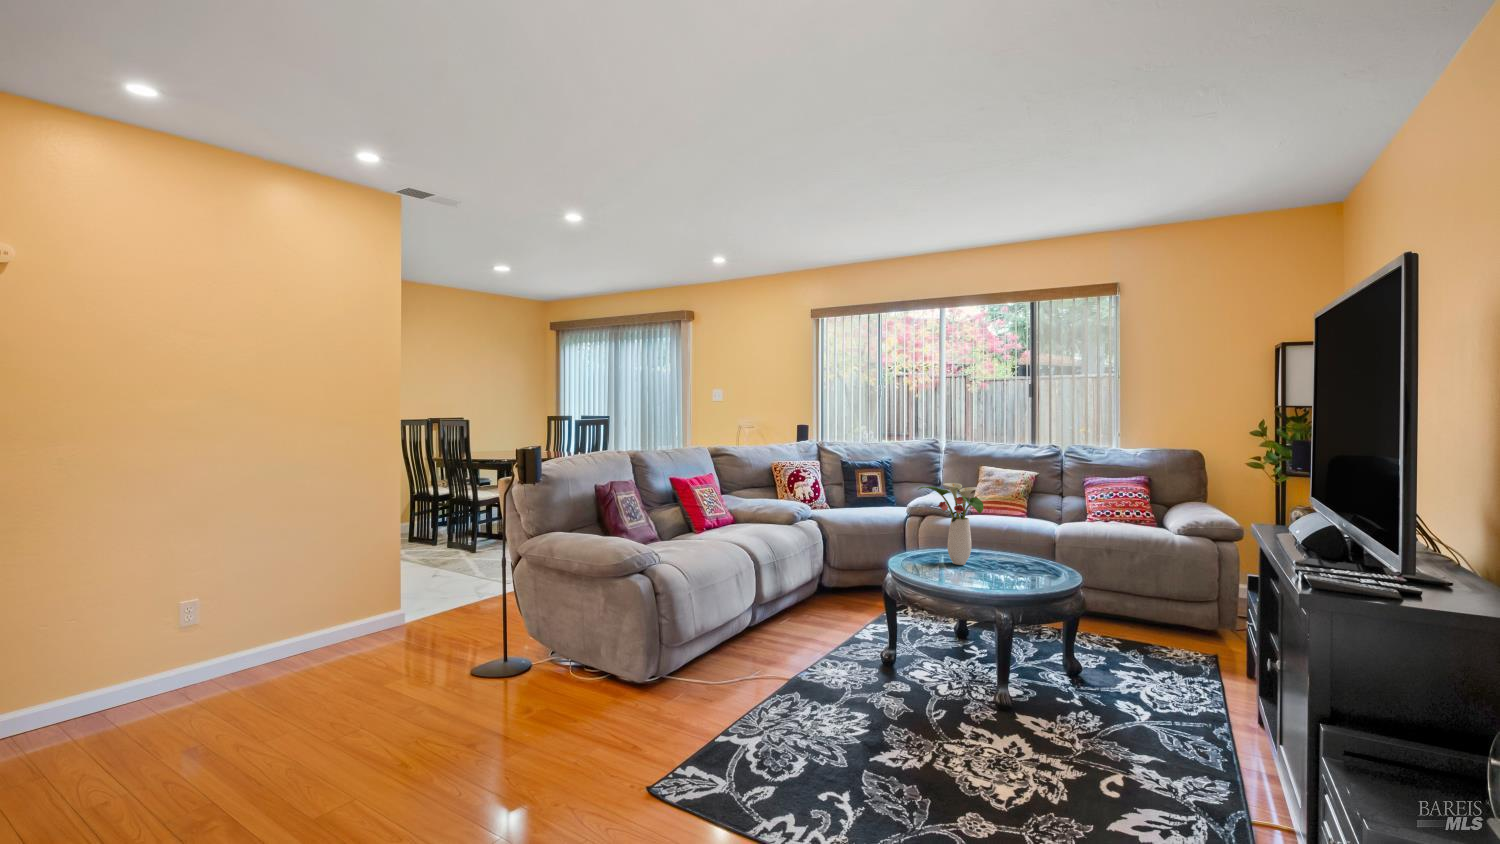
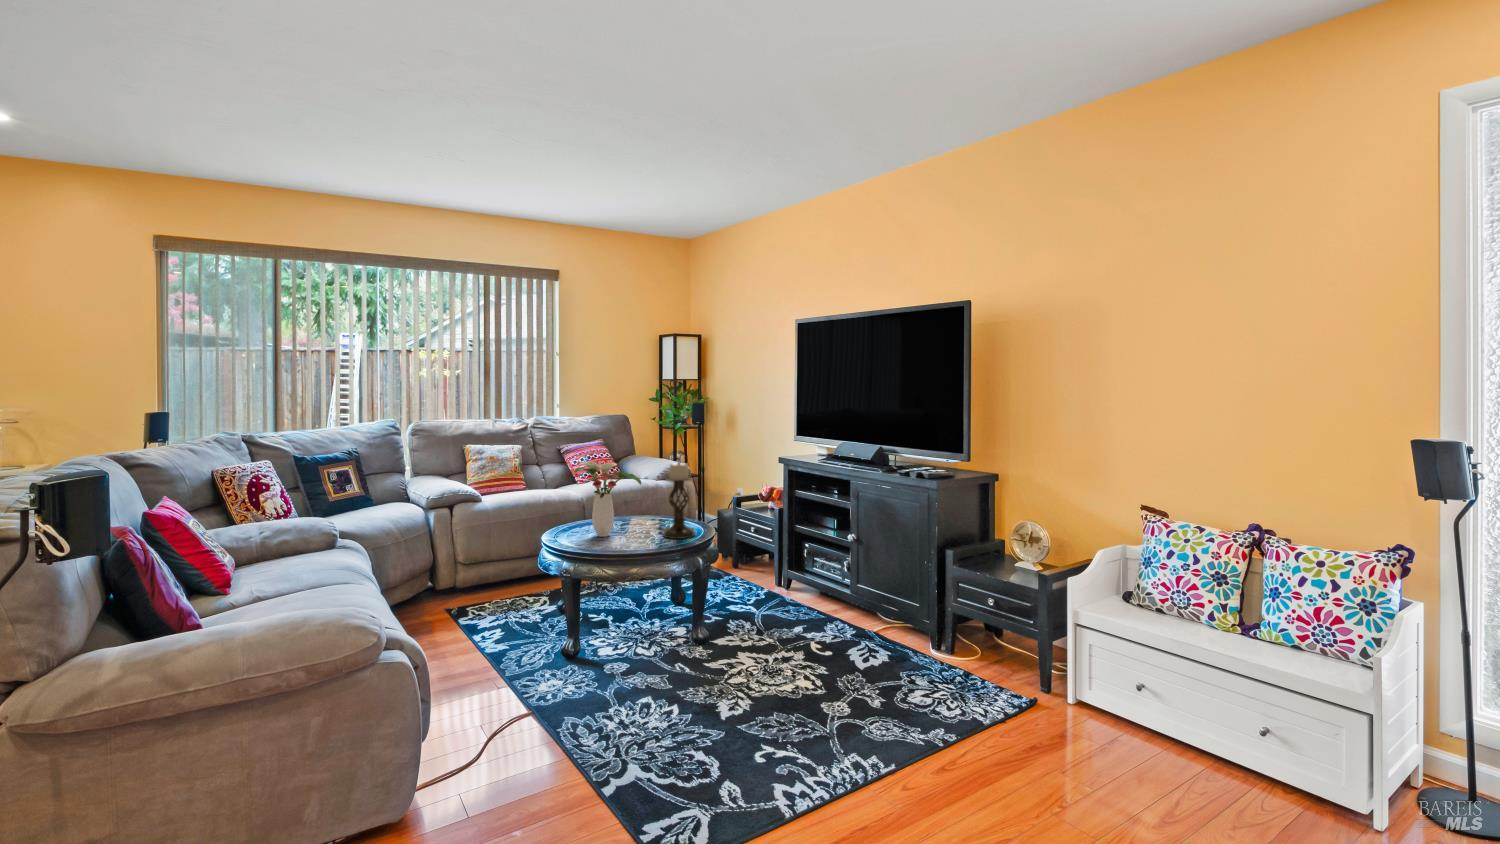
candle holder: none [1005,494,1047,588] -> present [663,462,695,539]

